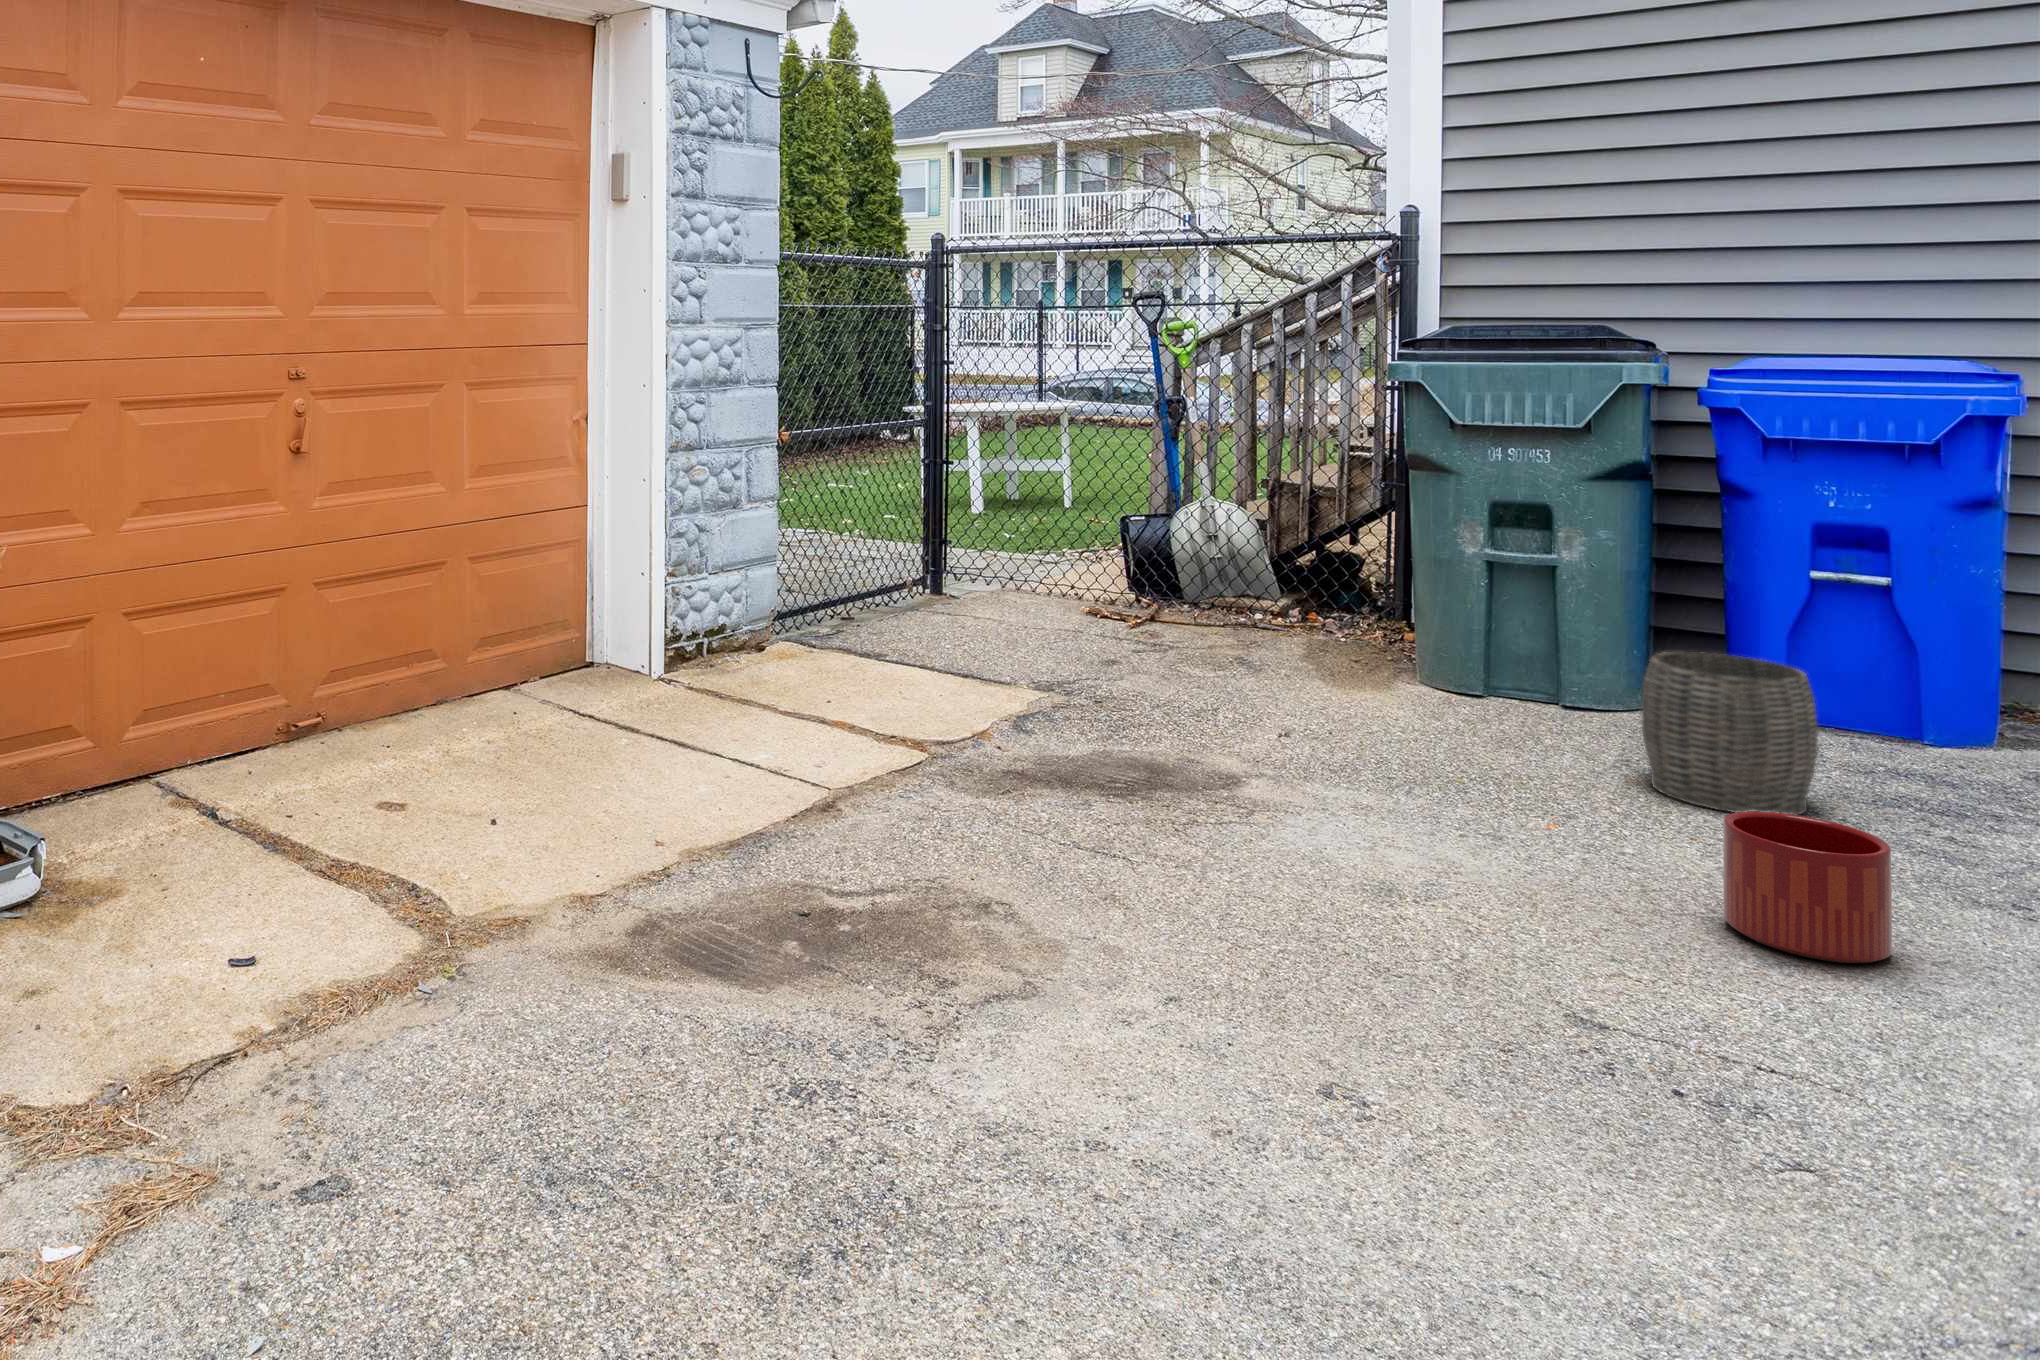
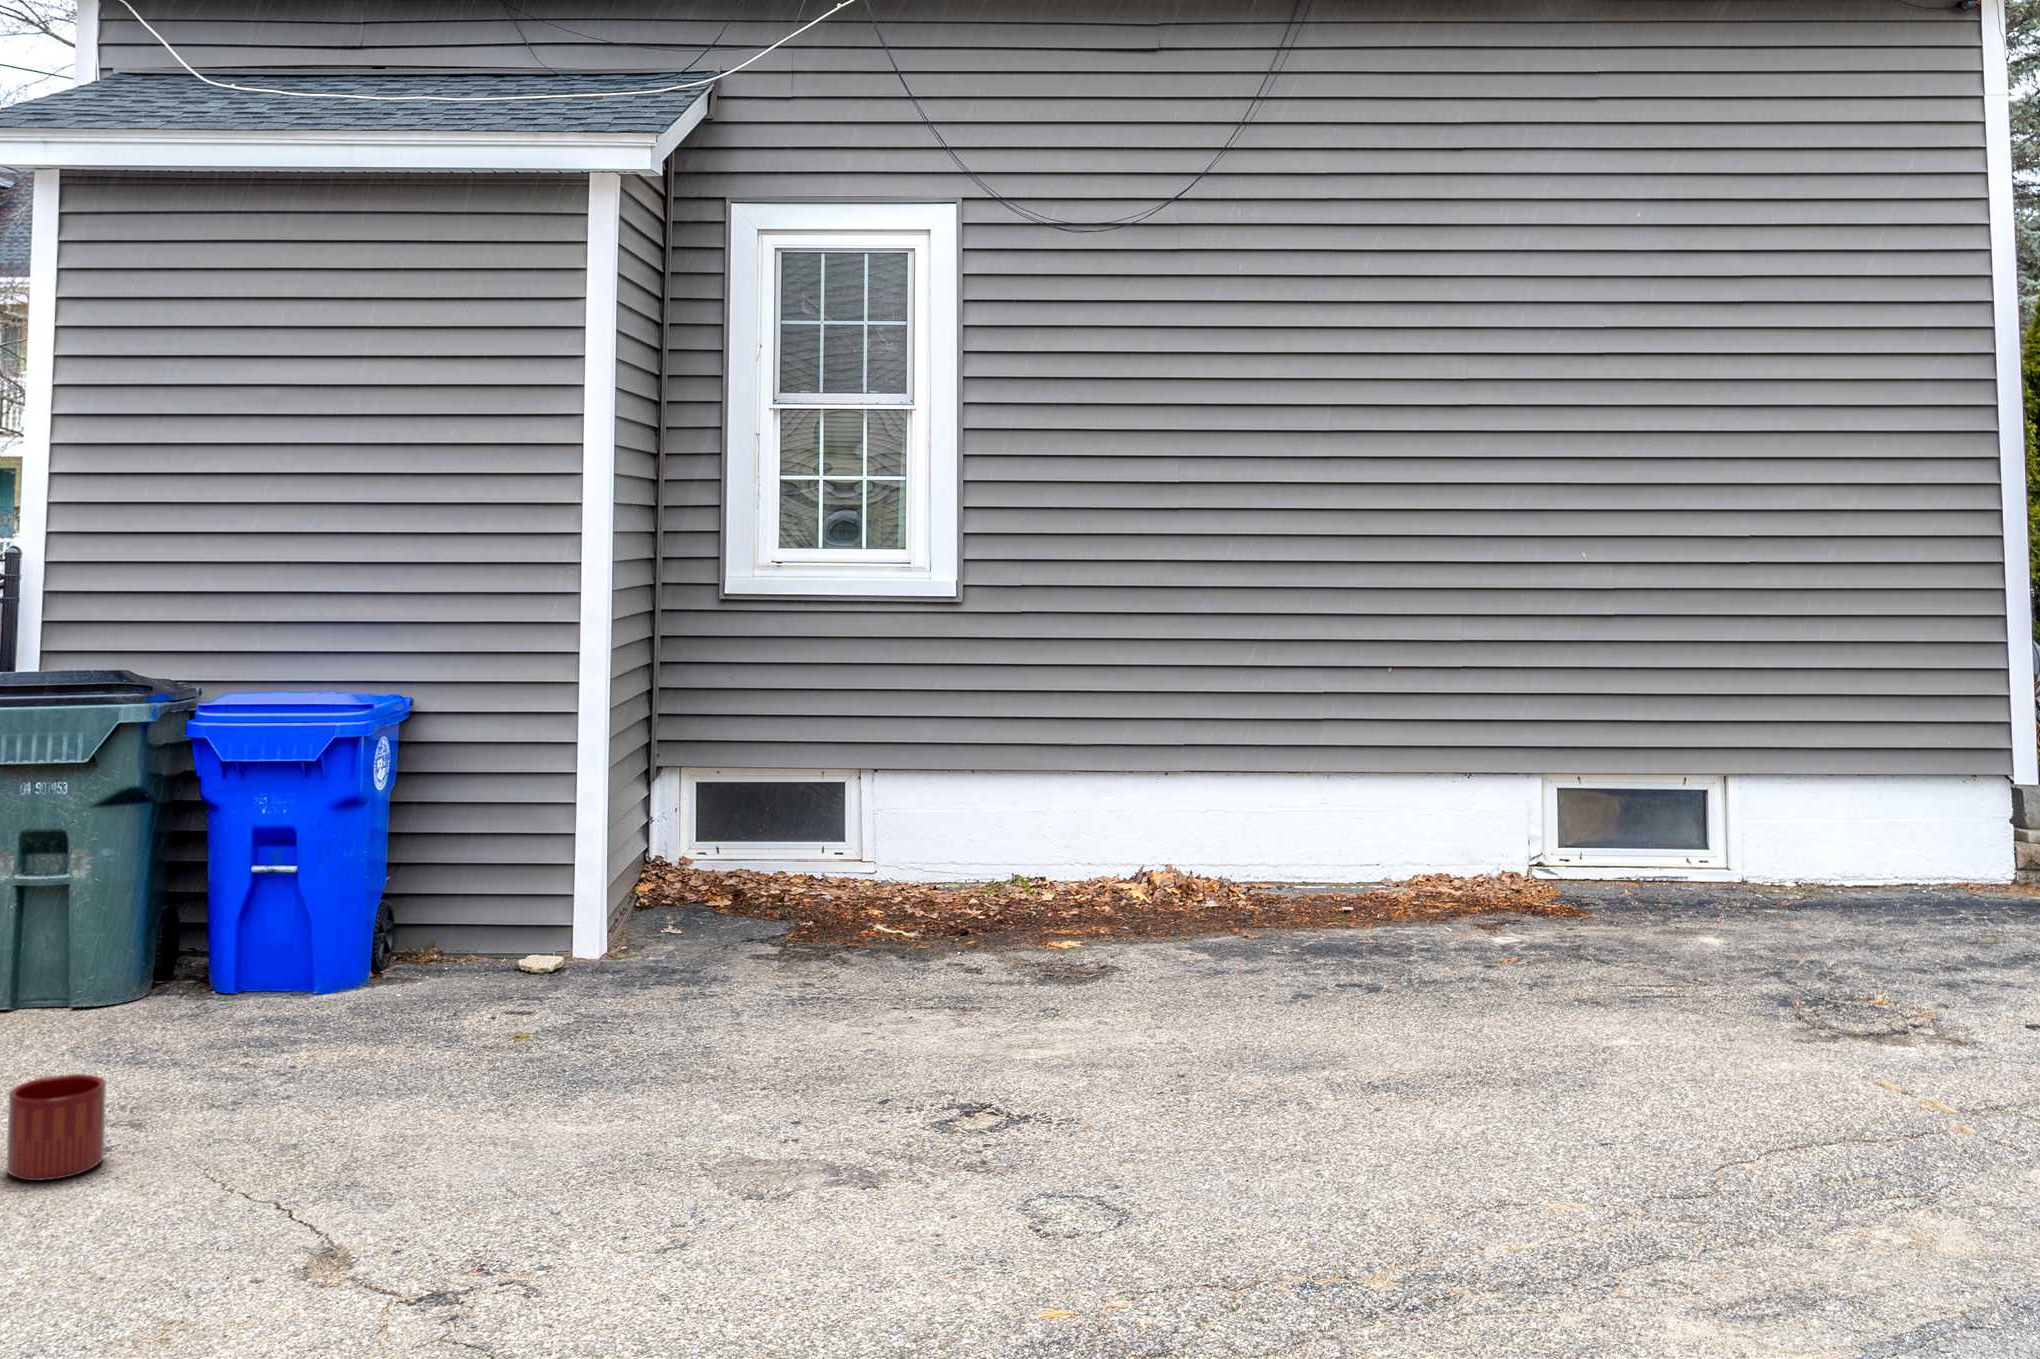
woven basket: present [1642,652,1818,815] -> none [66,948,179,1079]

